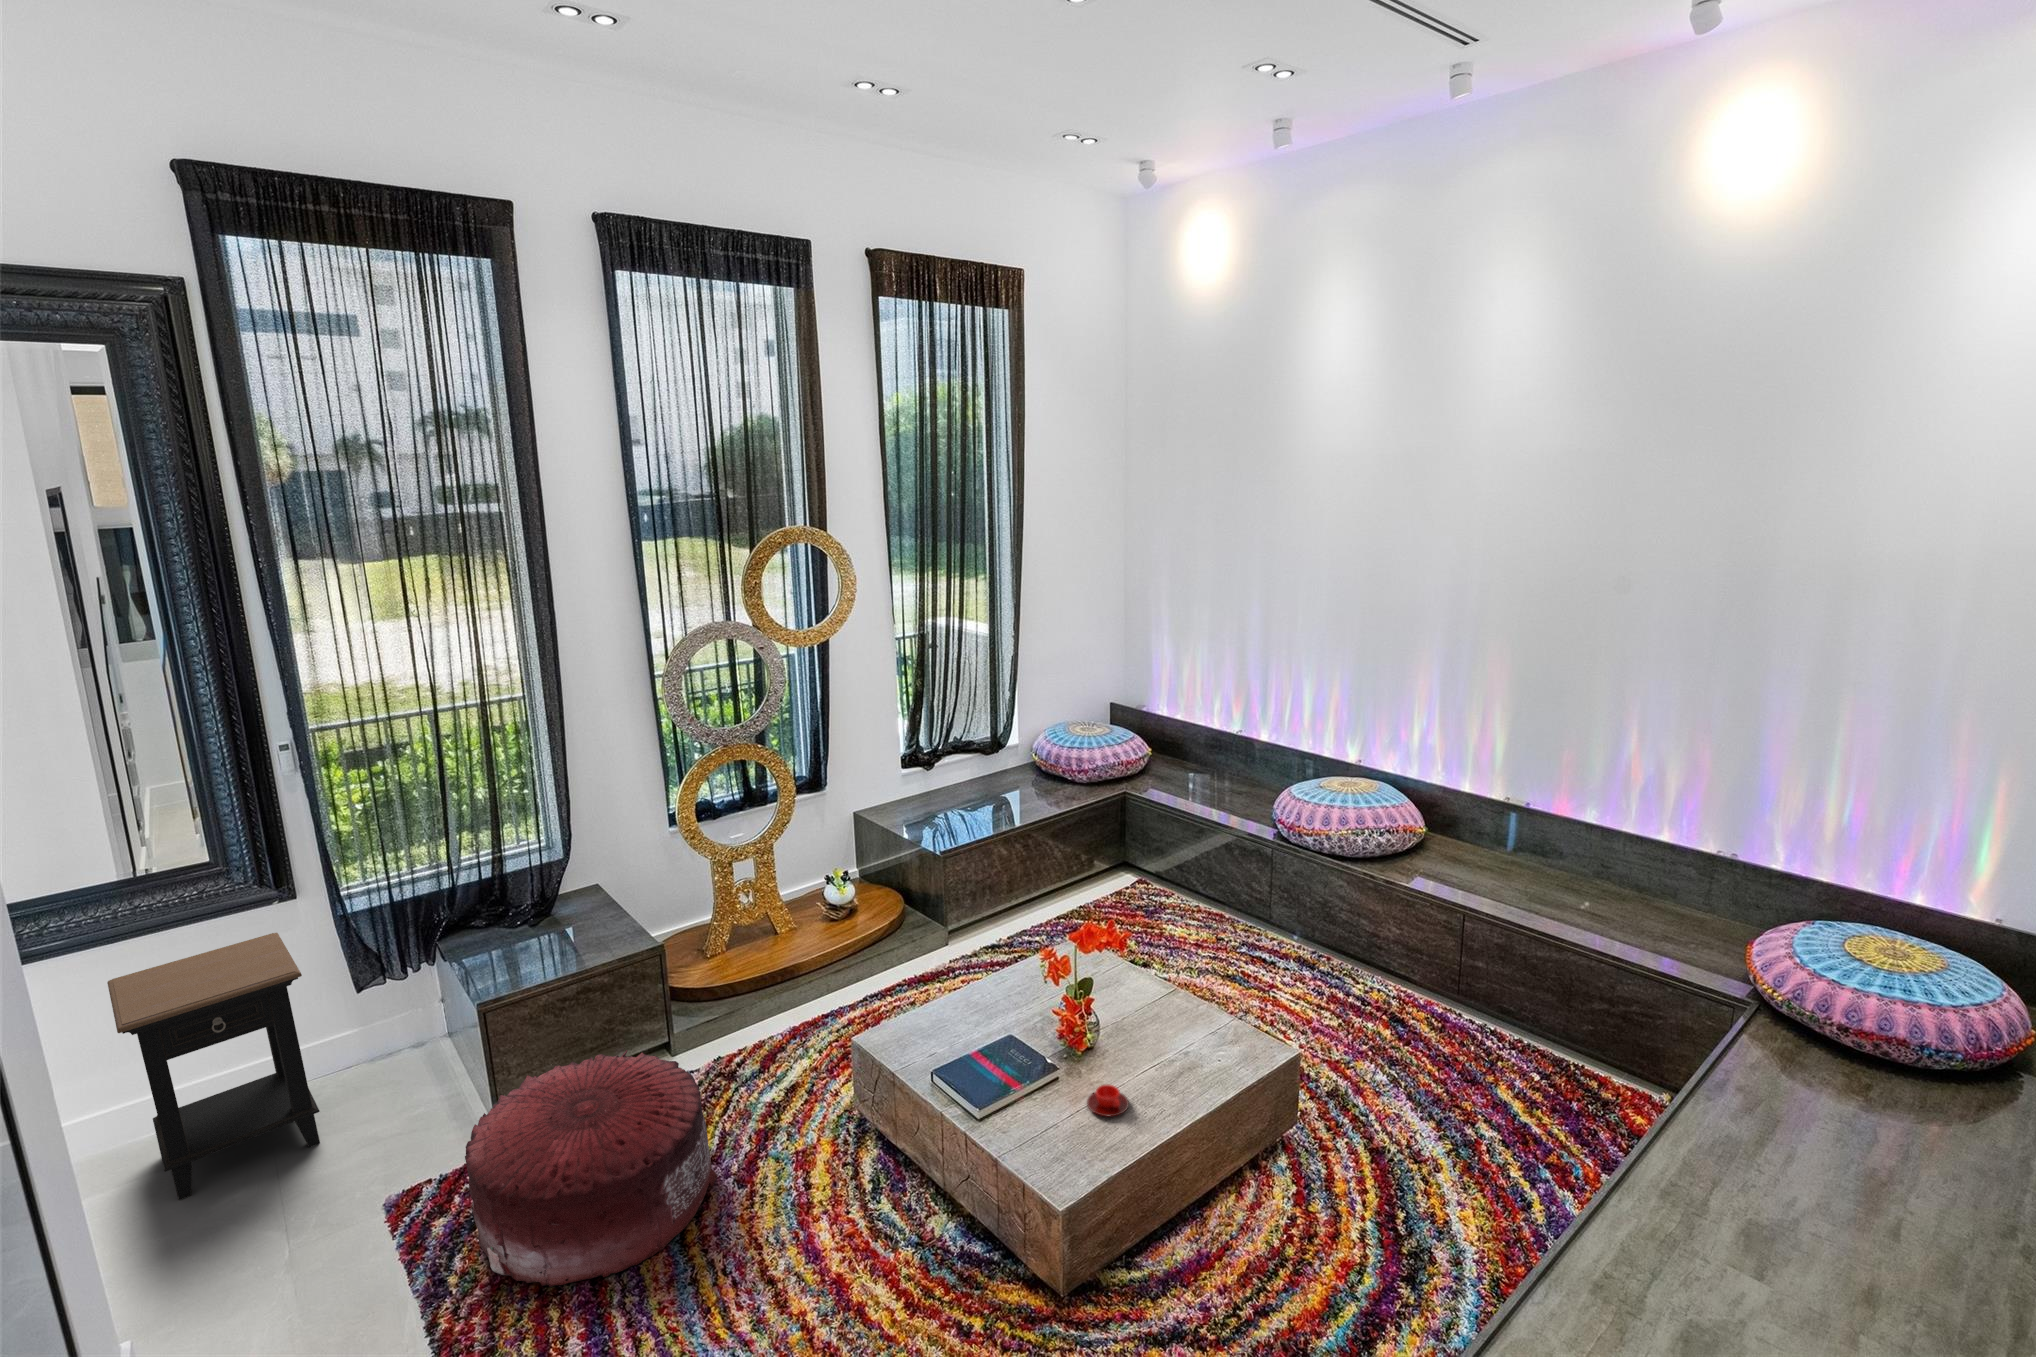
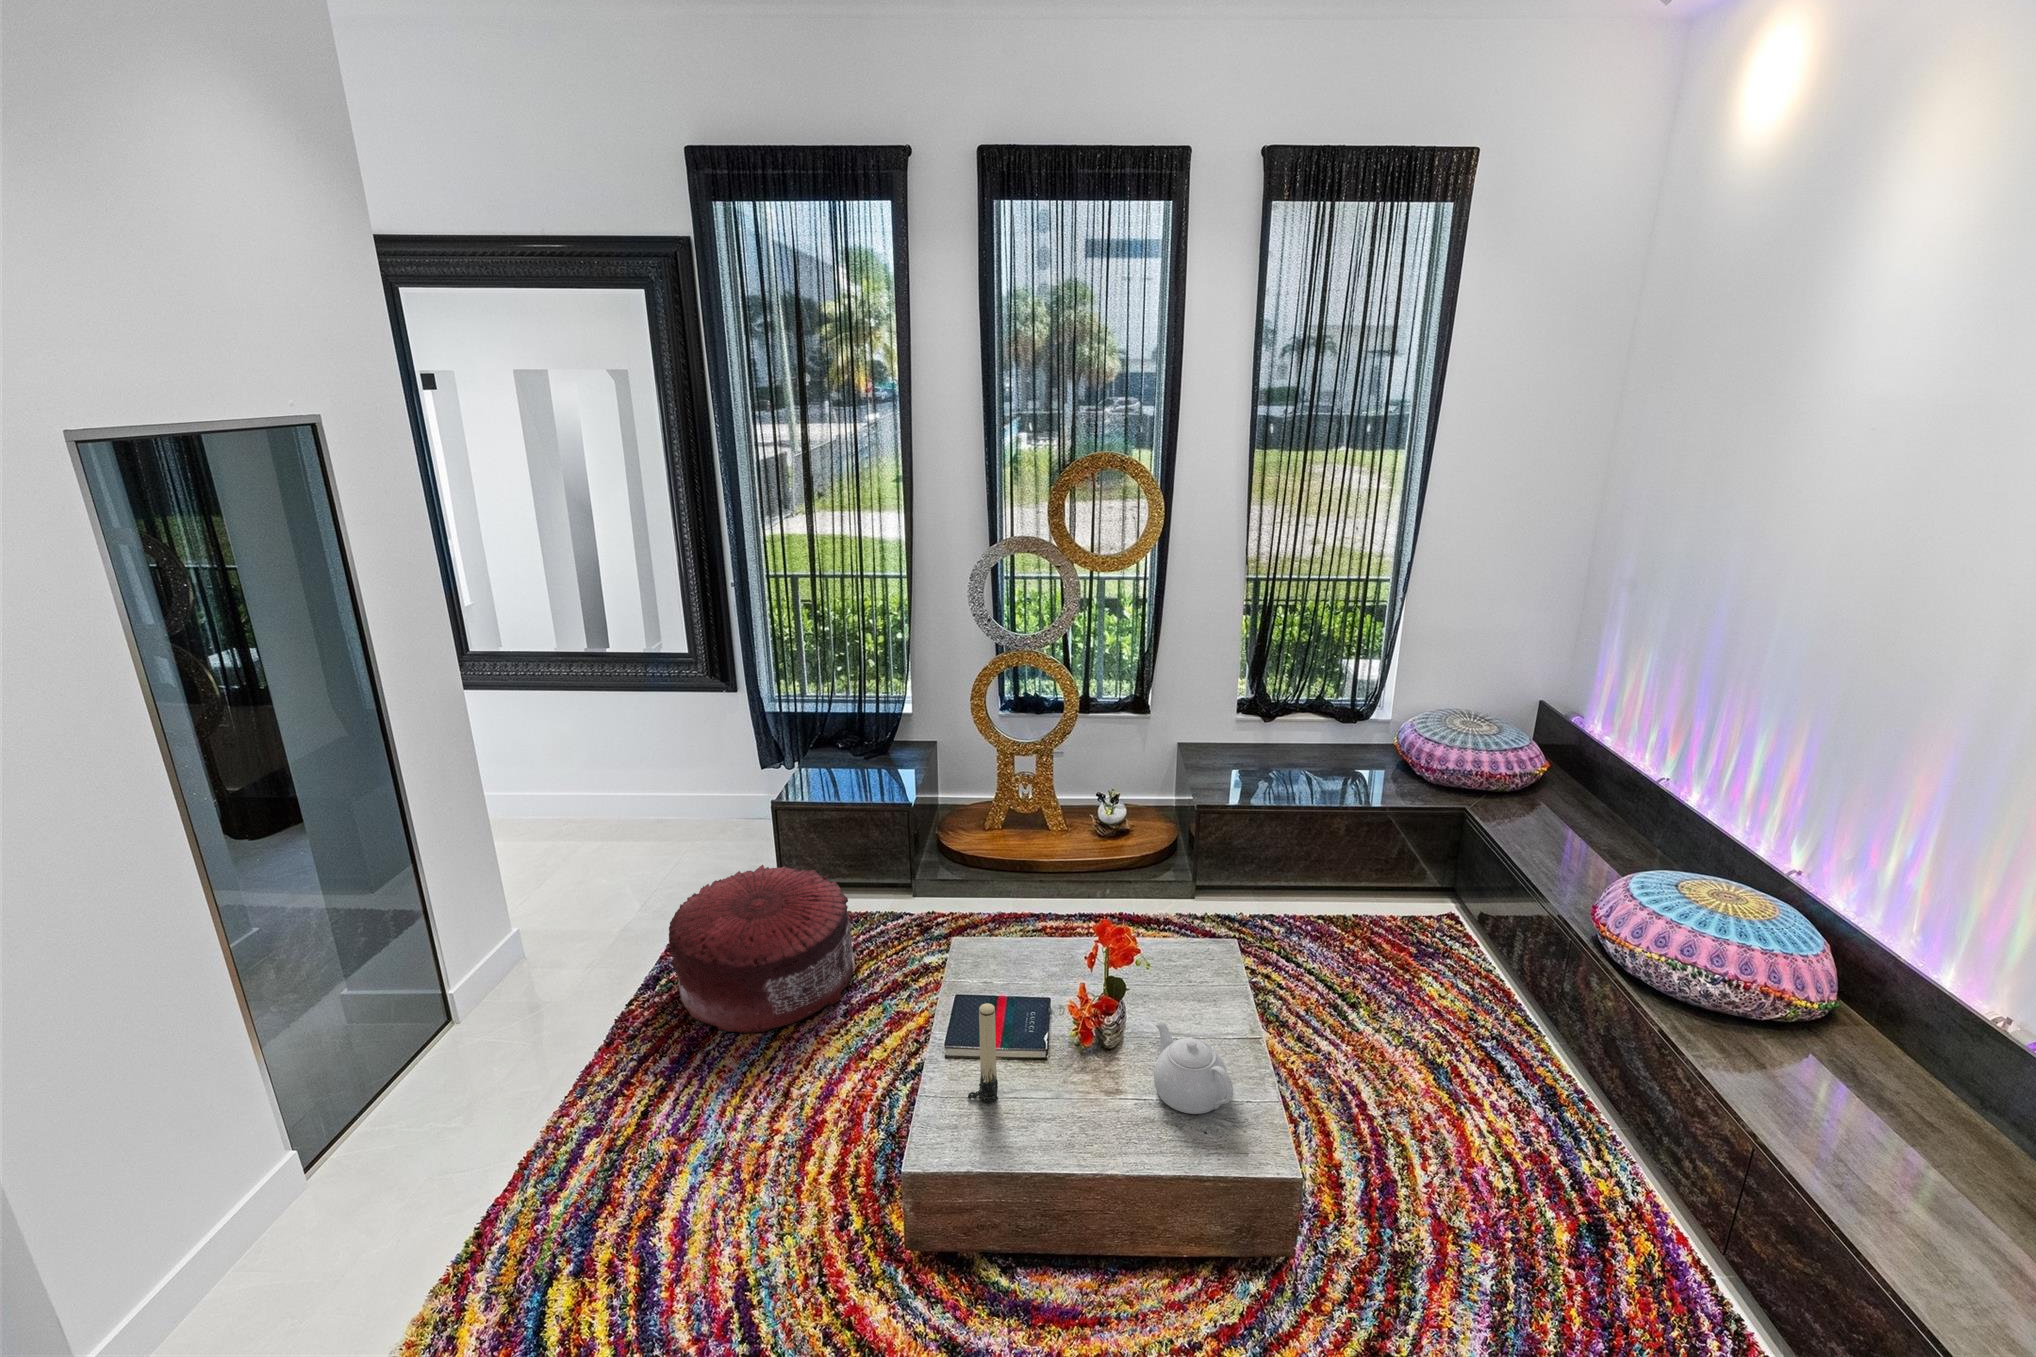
side table: present [107,933,320,1200] -> none [591,708,721,859]
teapot: none [1136,989,1232,1053] -> present [1154,1022,1233,1114]
candle: none [1042,1021,1068,1129] -> present [968,1003,998,1103]
teacup: present [1087,1085,1129,1117] -> none [1021,1090,1065,1127]

